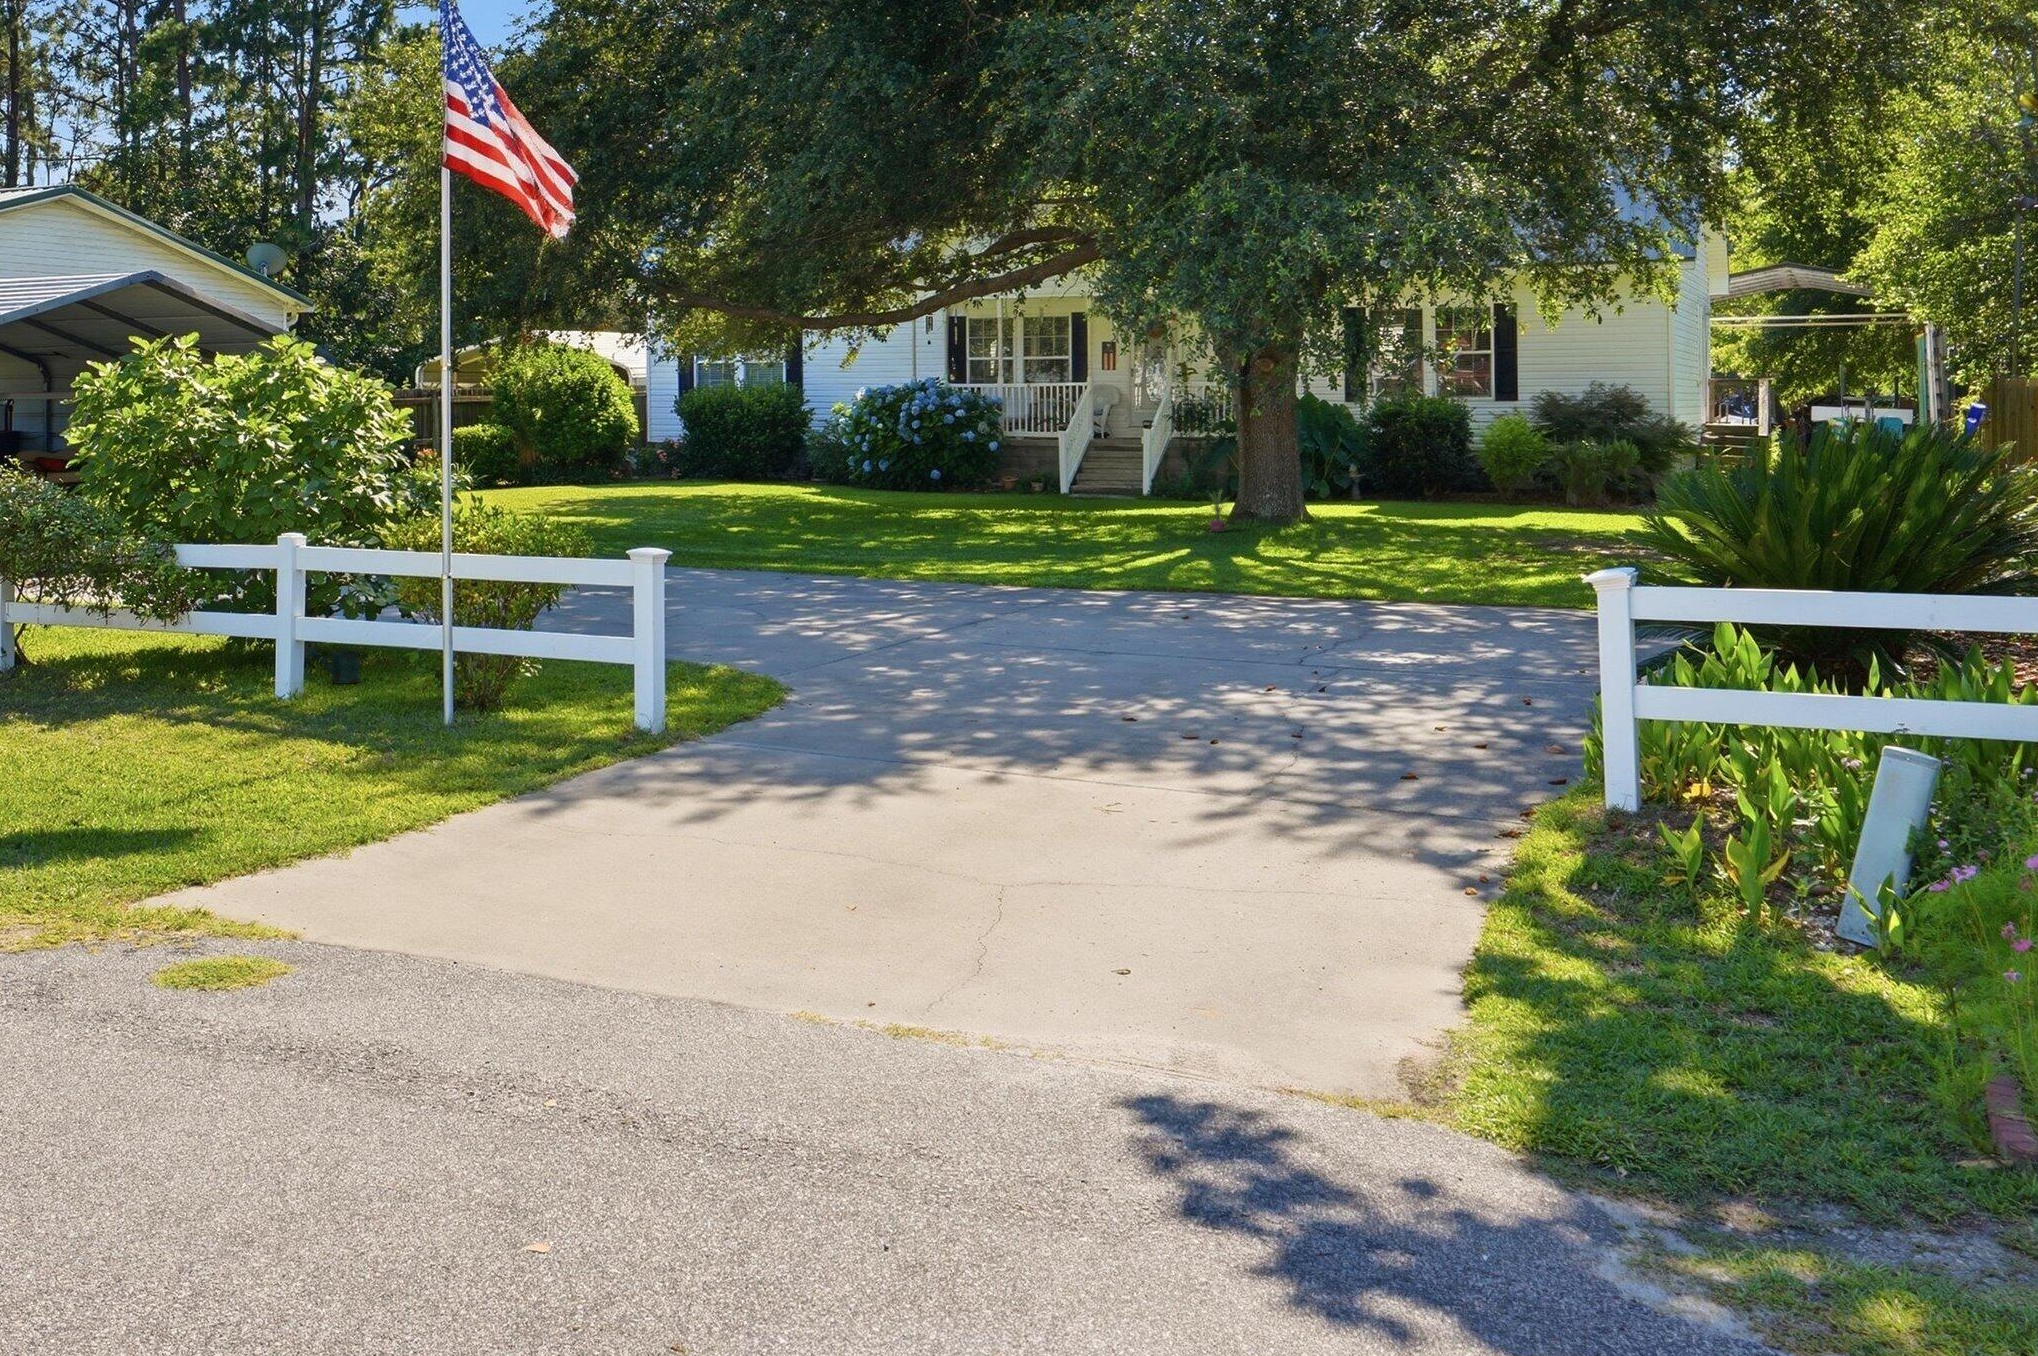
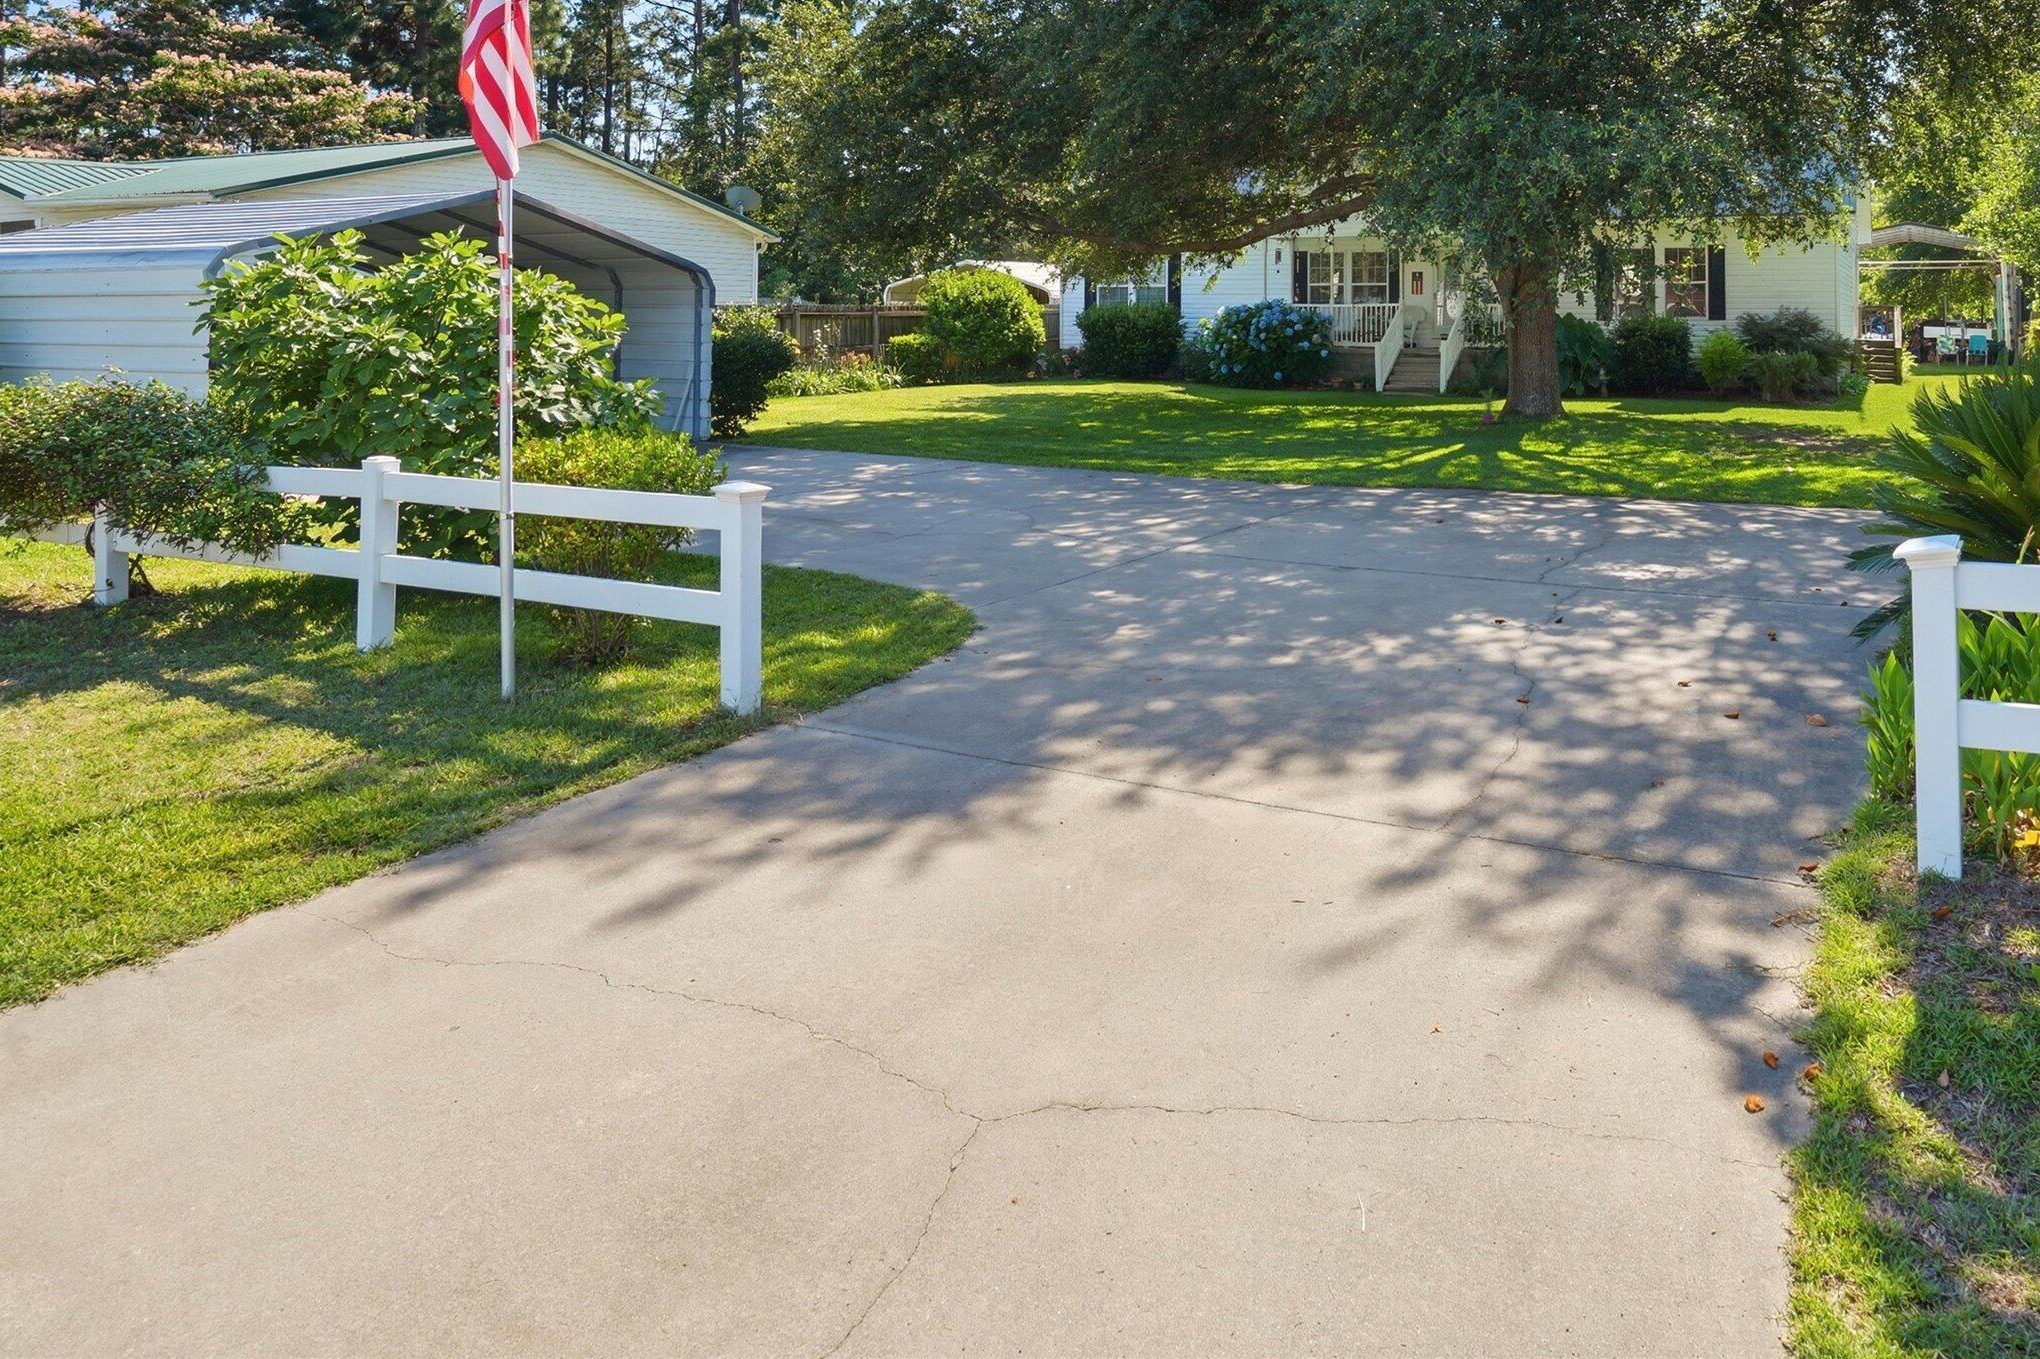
watering can: present [307,646,361,684] -> none [256,603,355,658]

